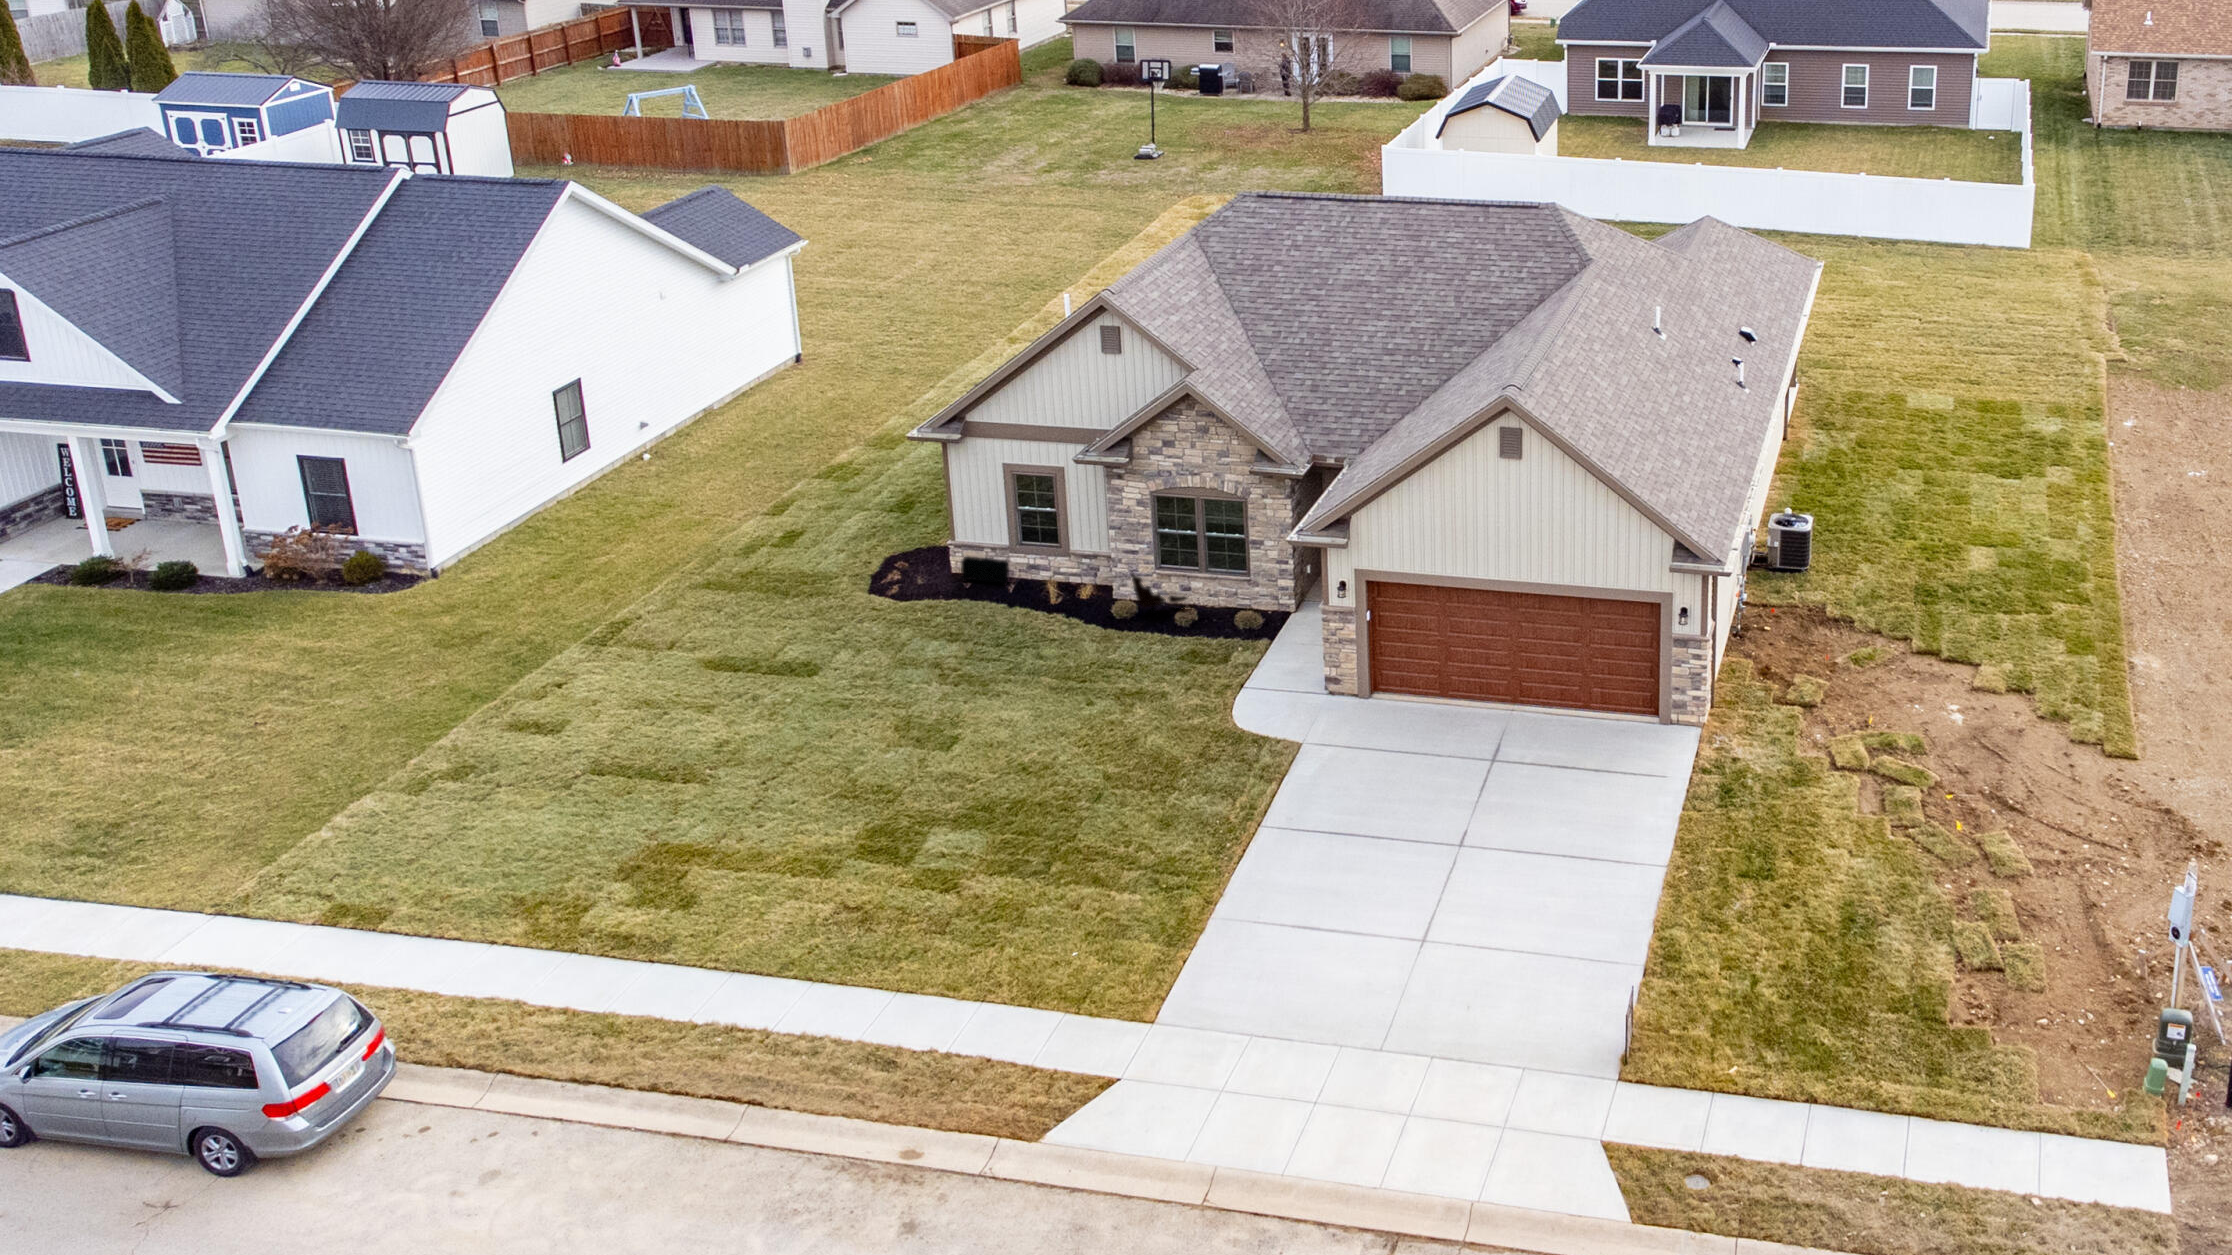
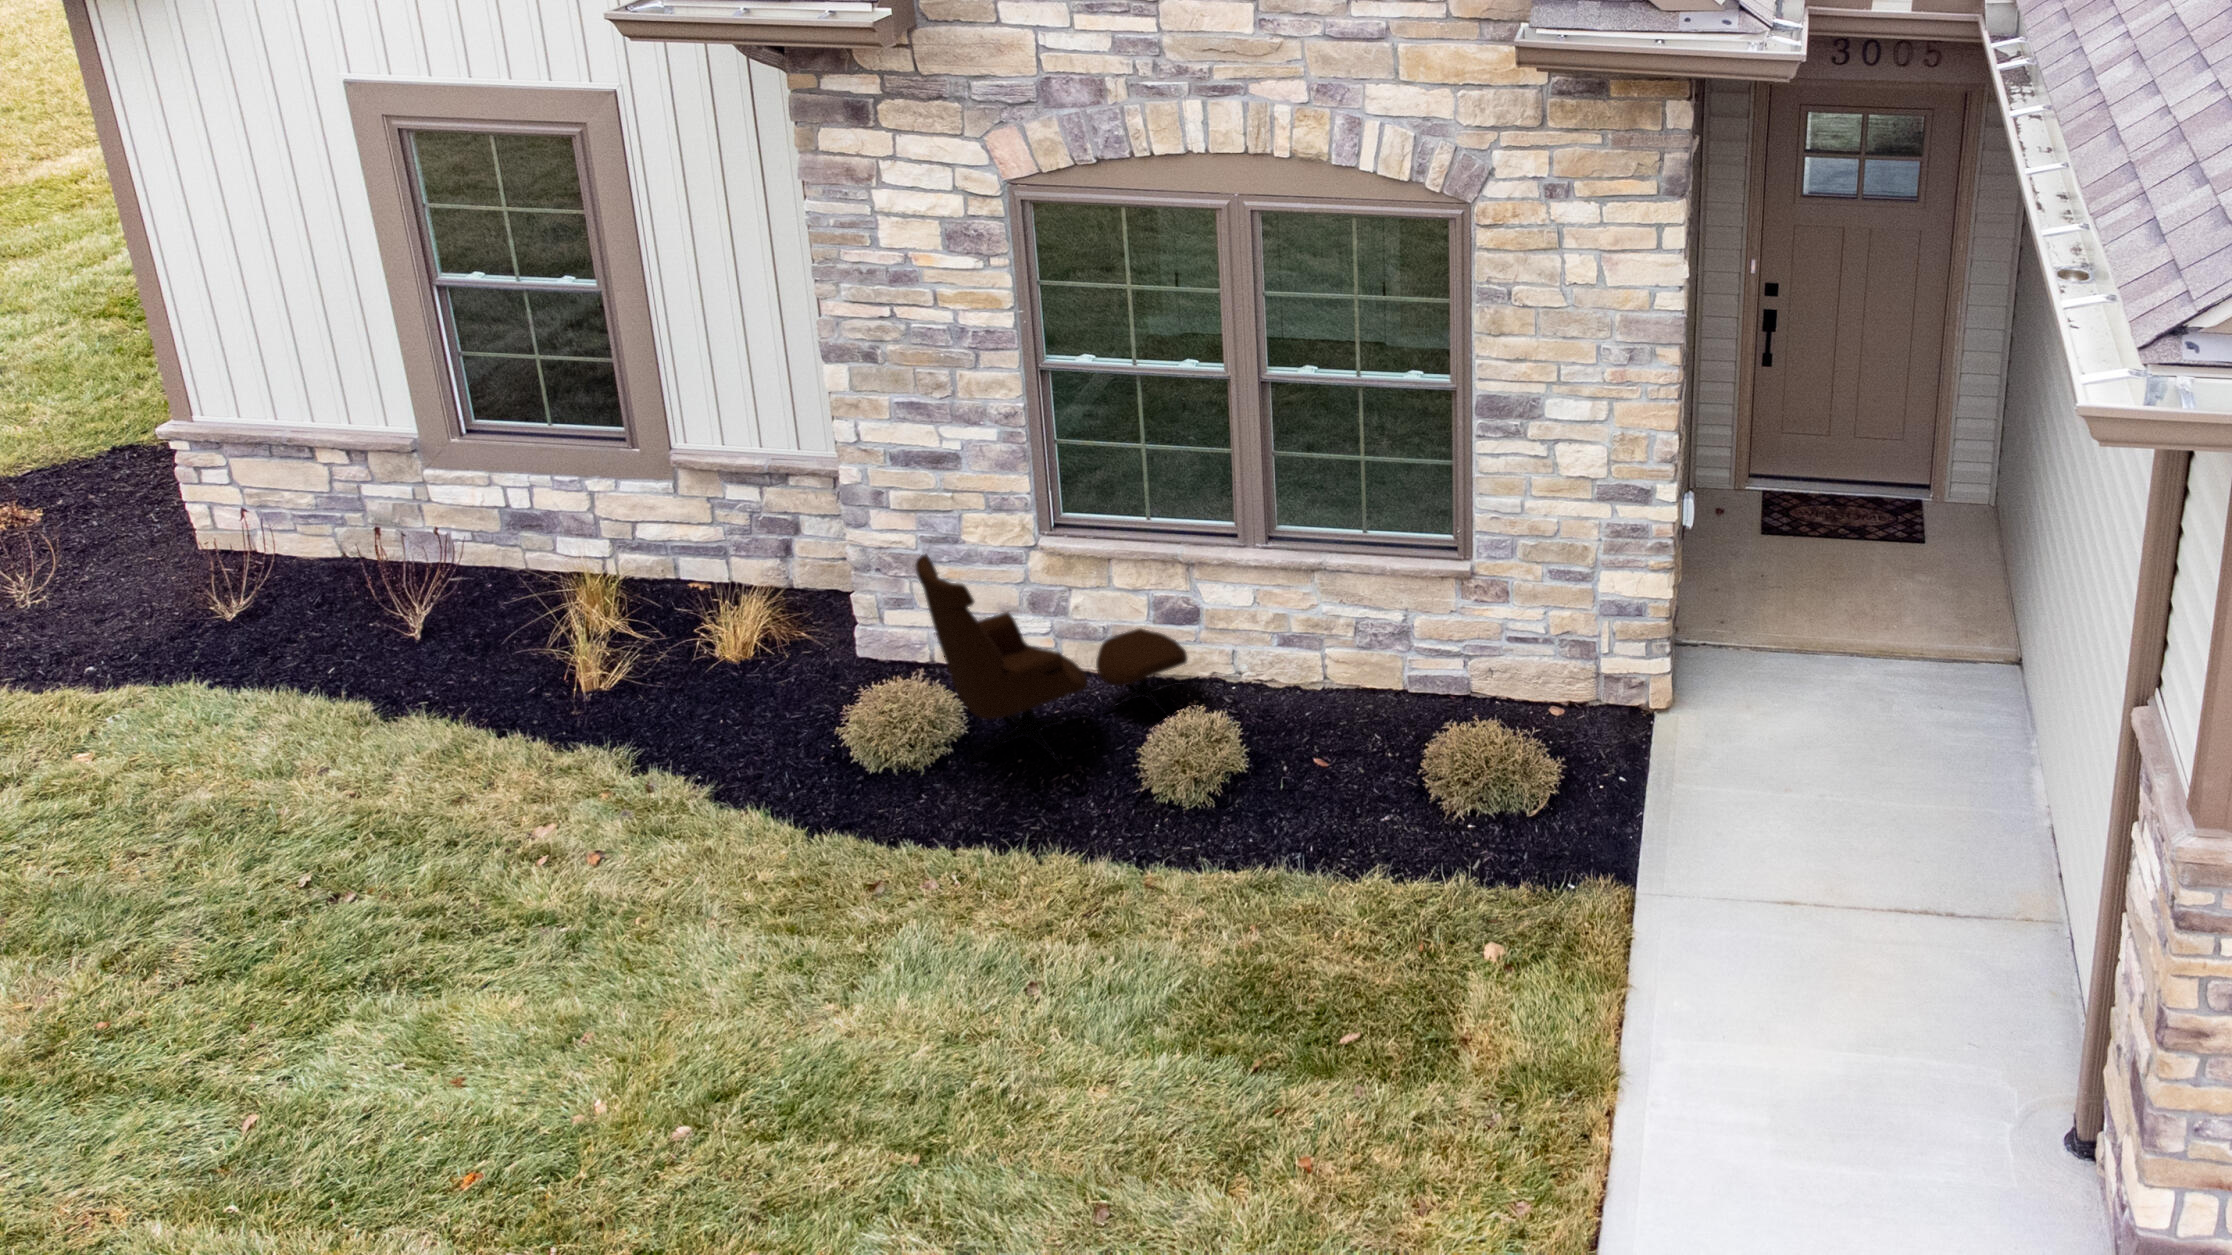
bench: present [961,556,1009,585] -> none [208,470,460,603]

